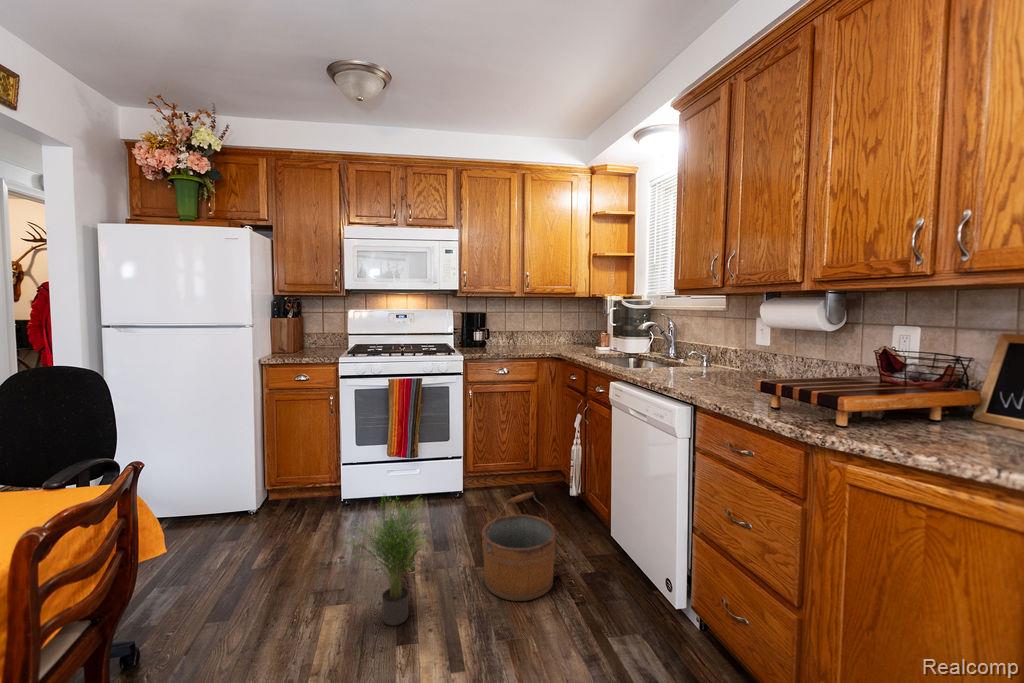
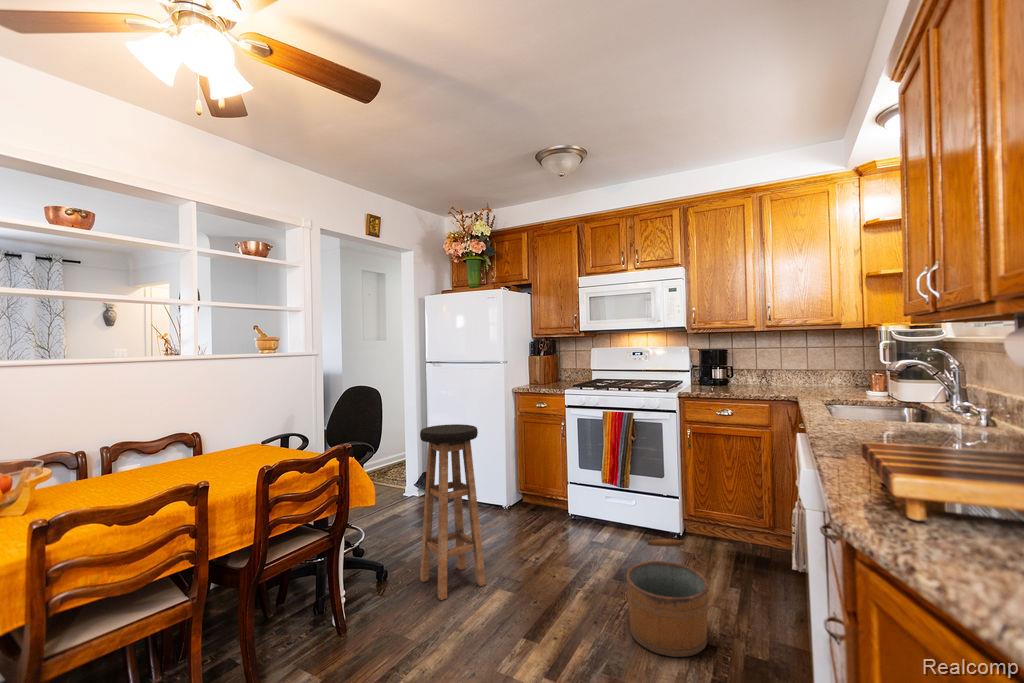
bar stool: none [195,413,303,655] -> present [420,424,486,600]
potted plant: present [353,498,421,626] -> none [500,502,569,623]

